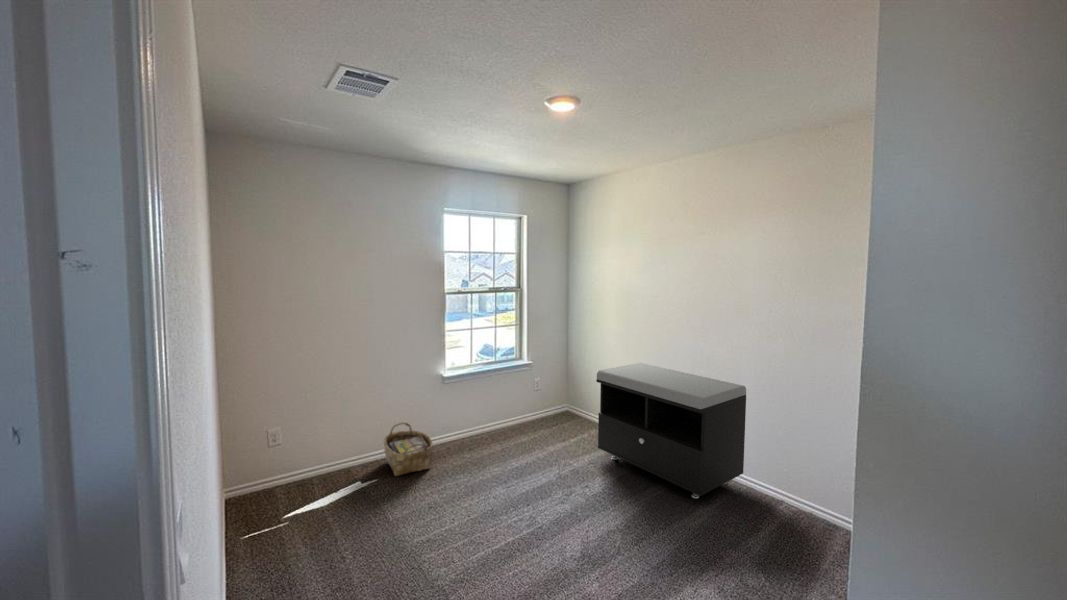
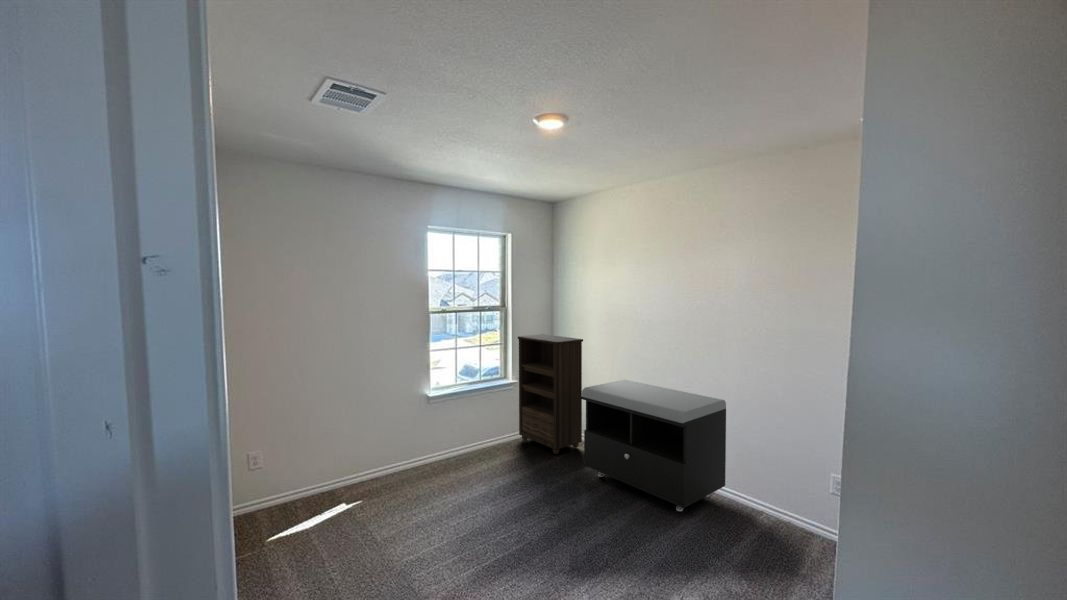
bookshelf: none [534,316,599,435] -> present [518,334,583,454]
woven basket: present [384,422,433,476] -> none [368,444,418,499]

